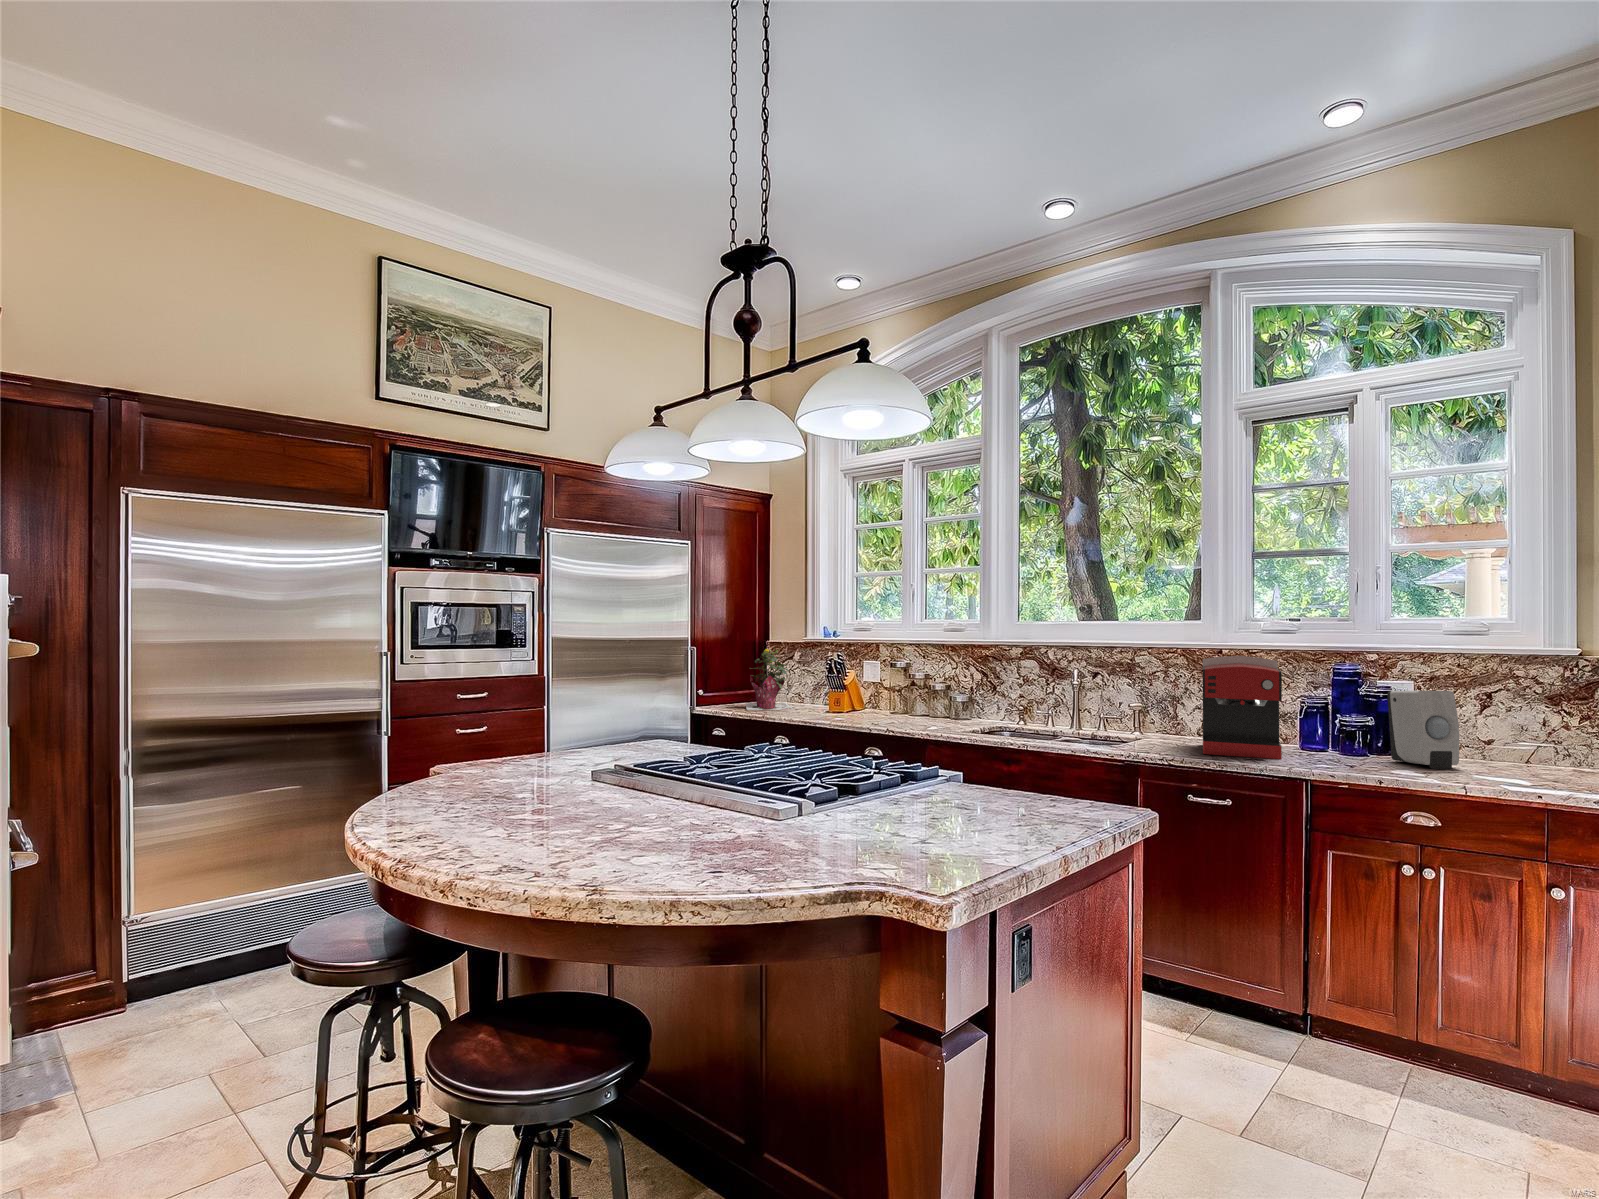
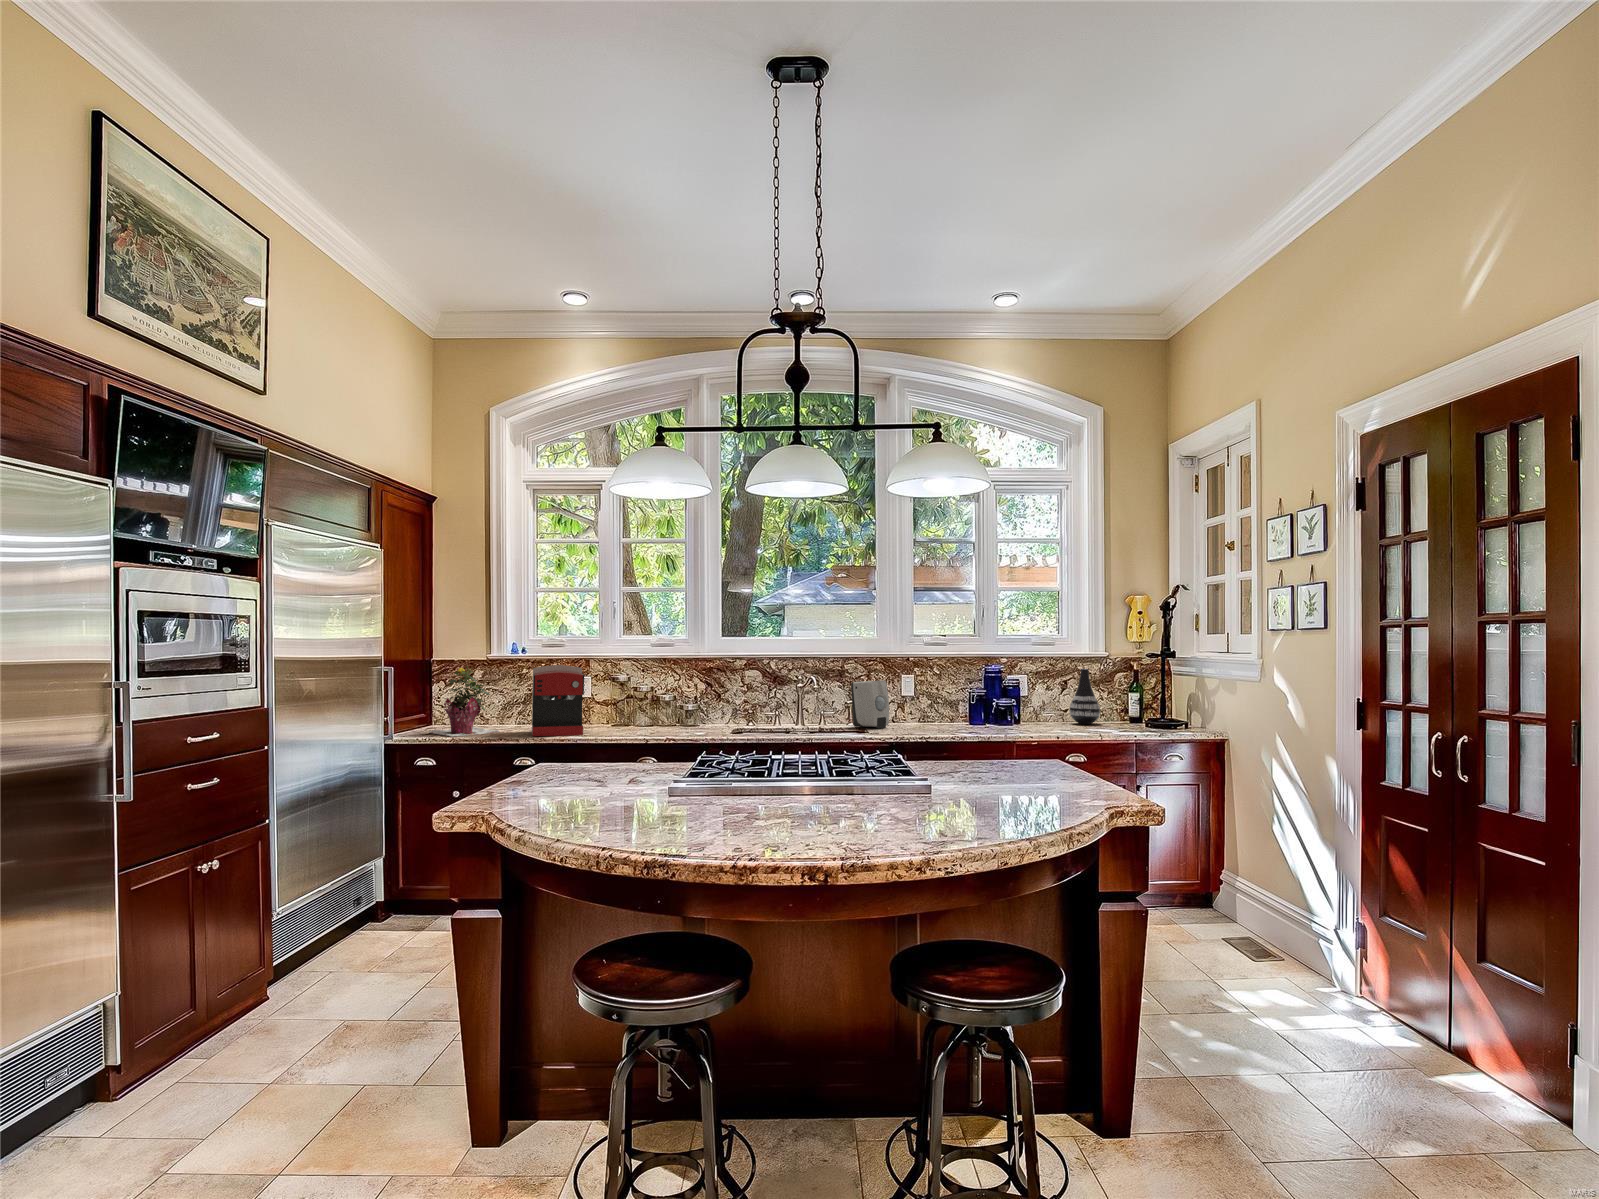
coffee maker: present [1203,656,1282,759] -> present [532,665,584,736]
vase: none [1484,675,1548,769] -> present [1069,669,1100,724]
soap dispenser: present [1387,691,1459,769] -> present [851,680,889,729]

